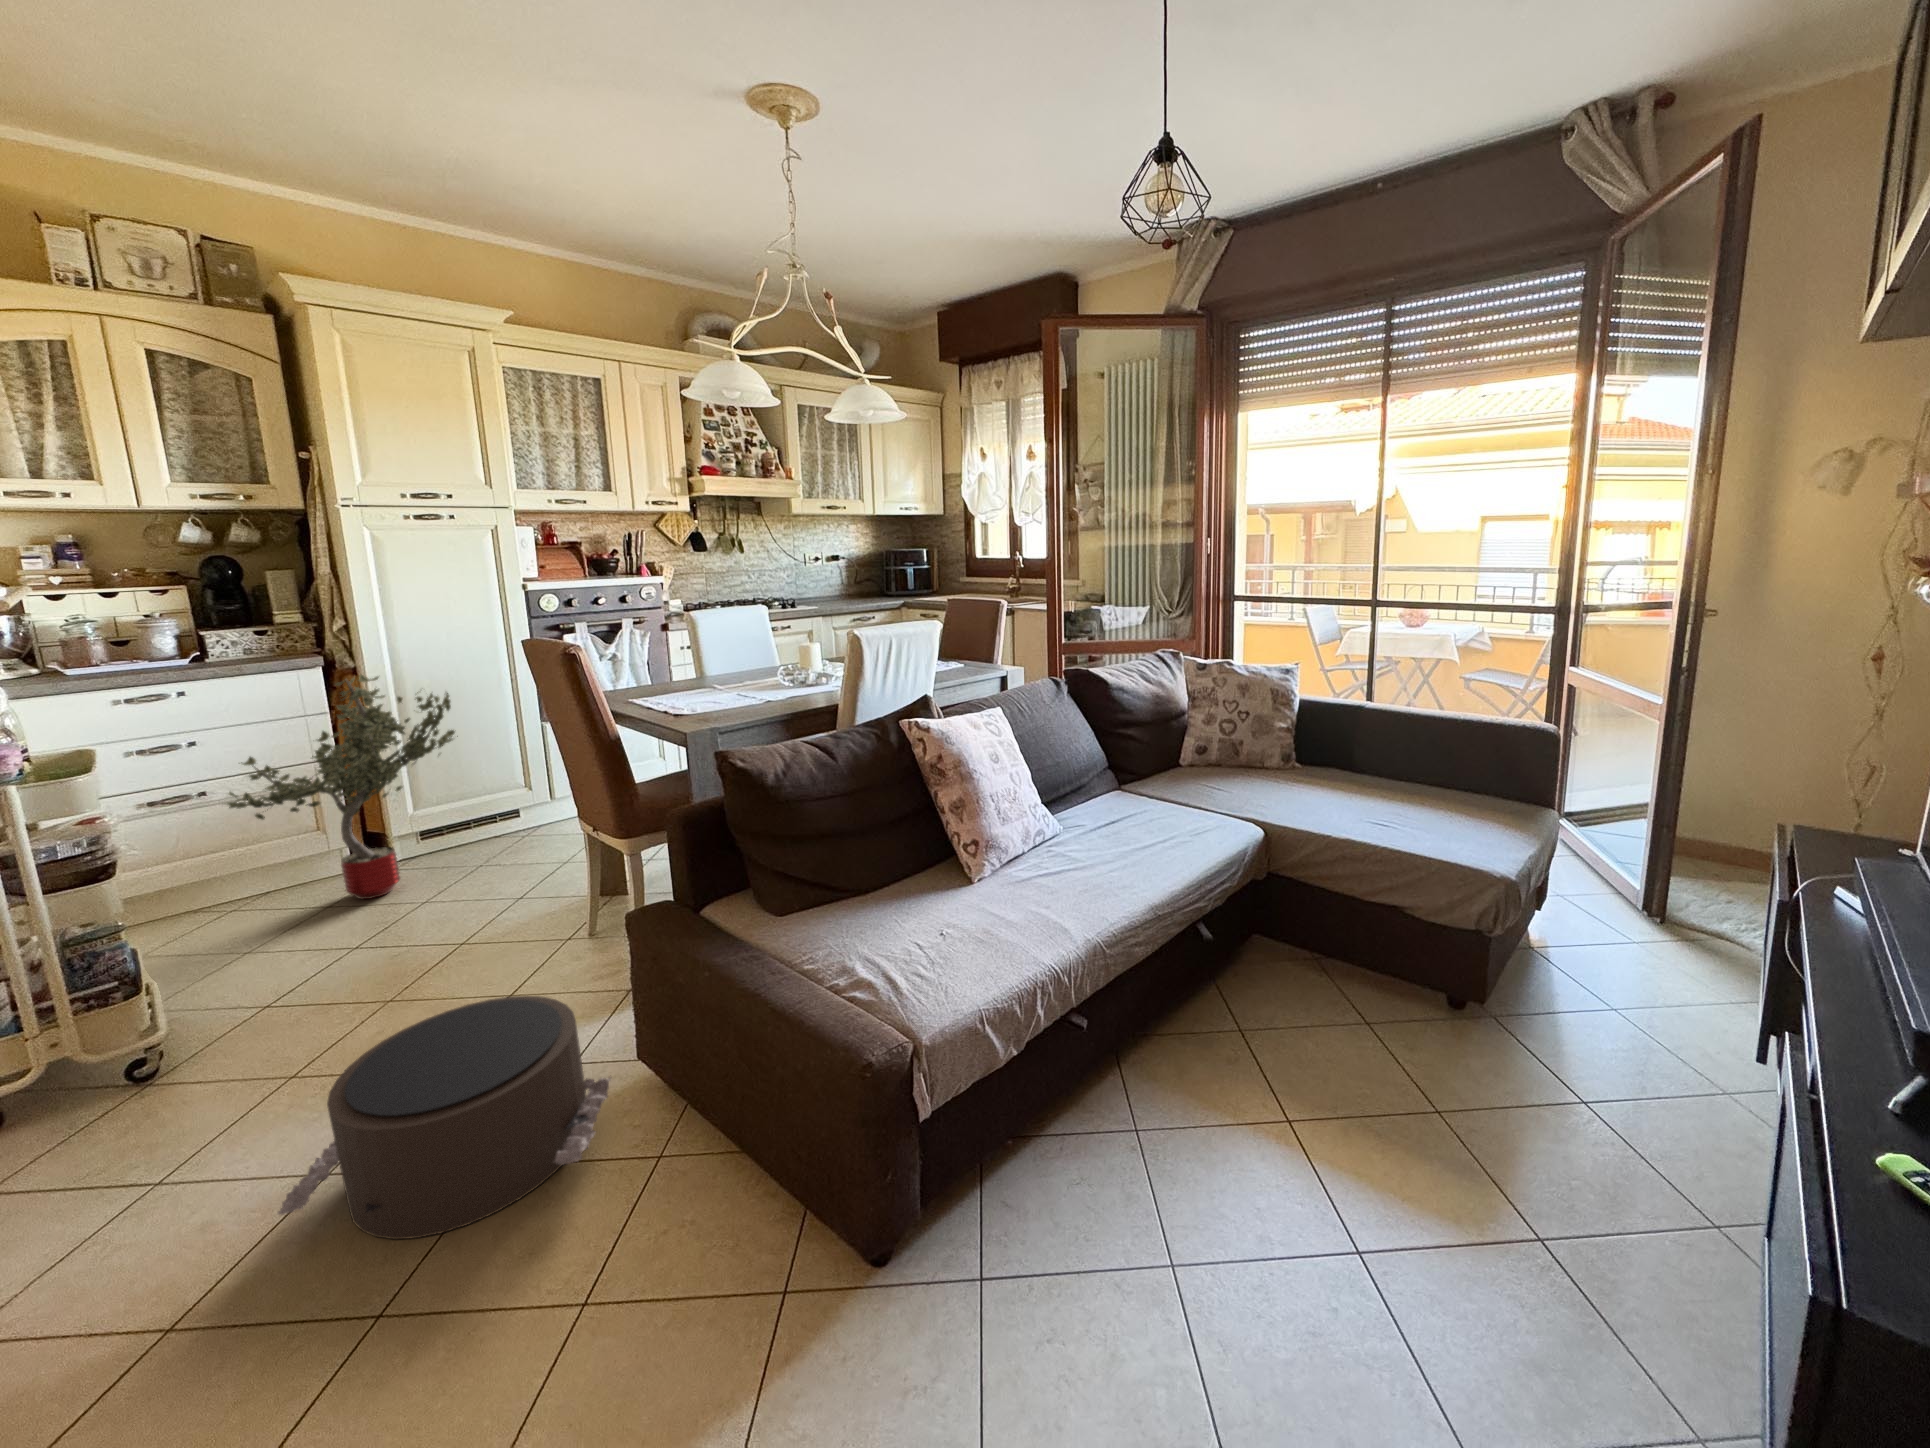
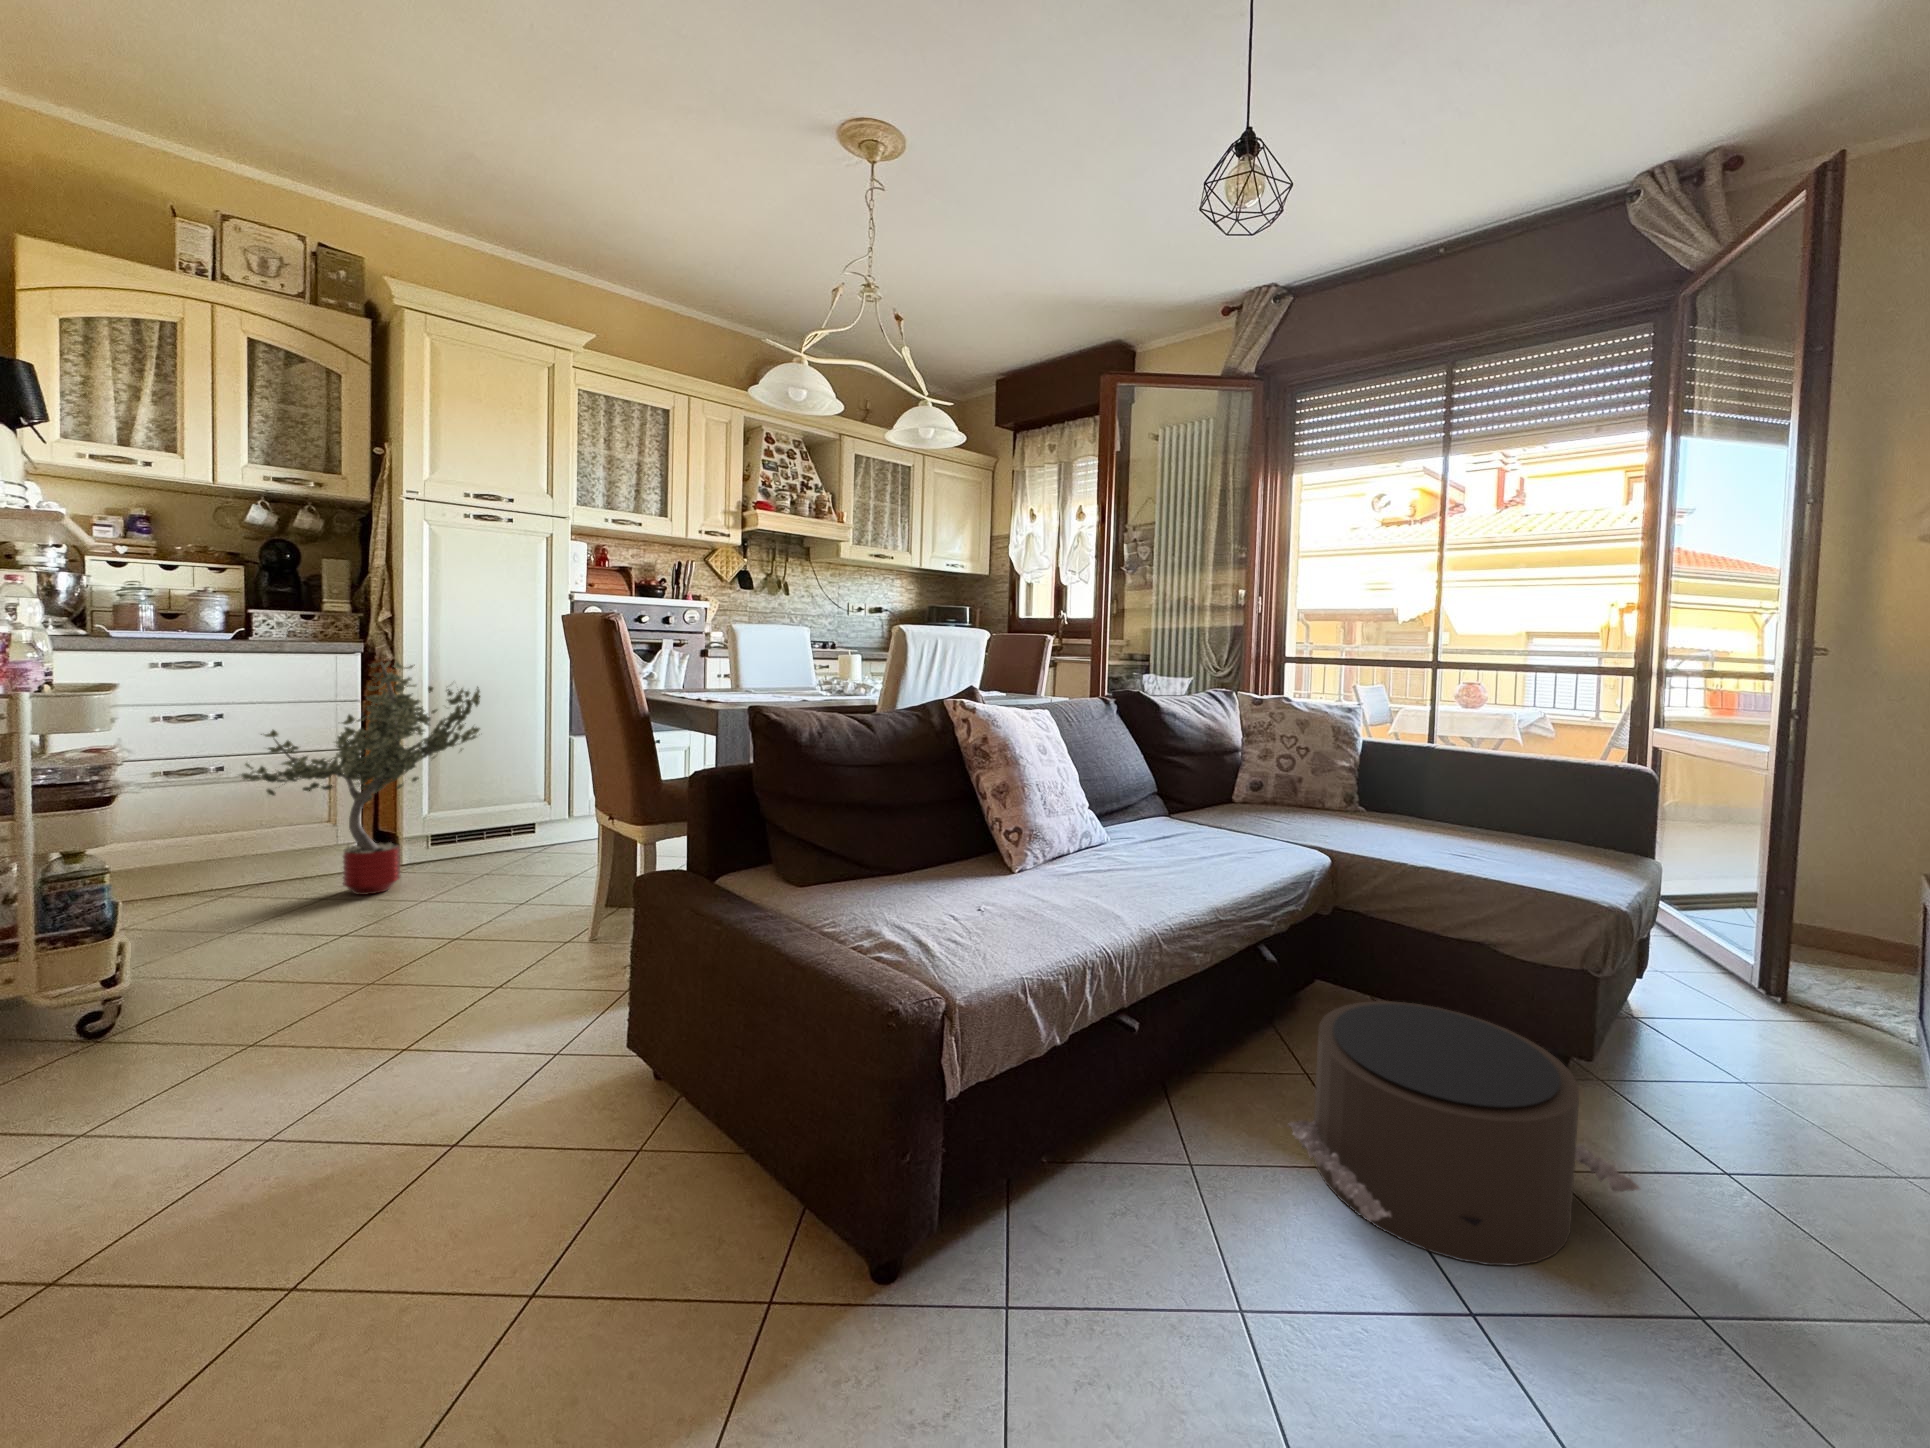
pouf: present [277,996,611,1239] -> present [1288,1001,1640,1266]

